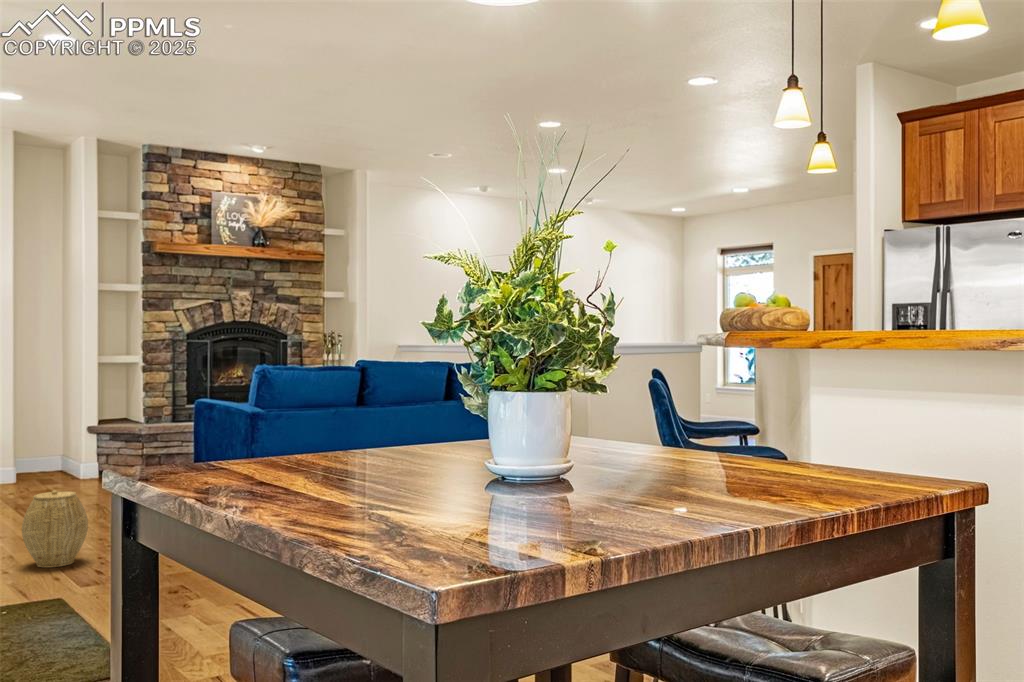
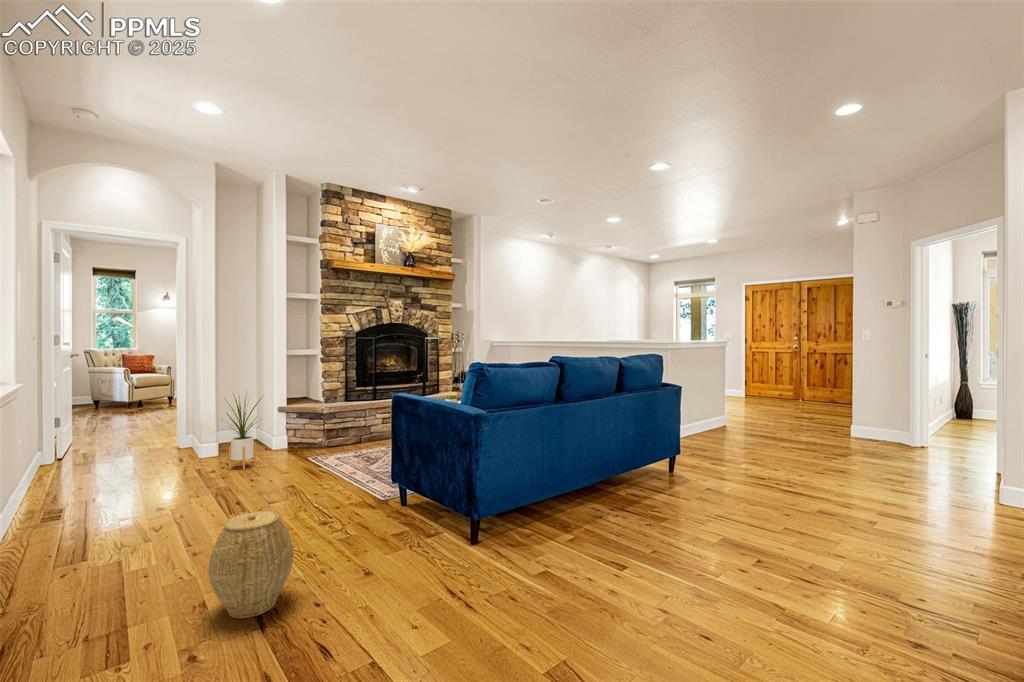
house plant: none [18,401,73,495] -> present [225,396,262,471]

